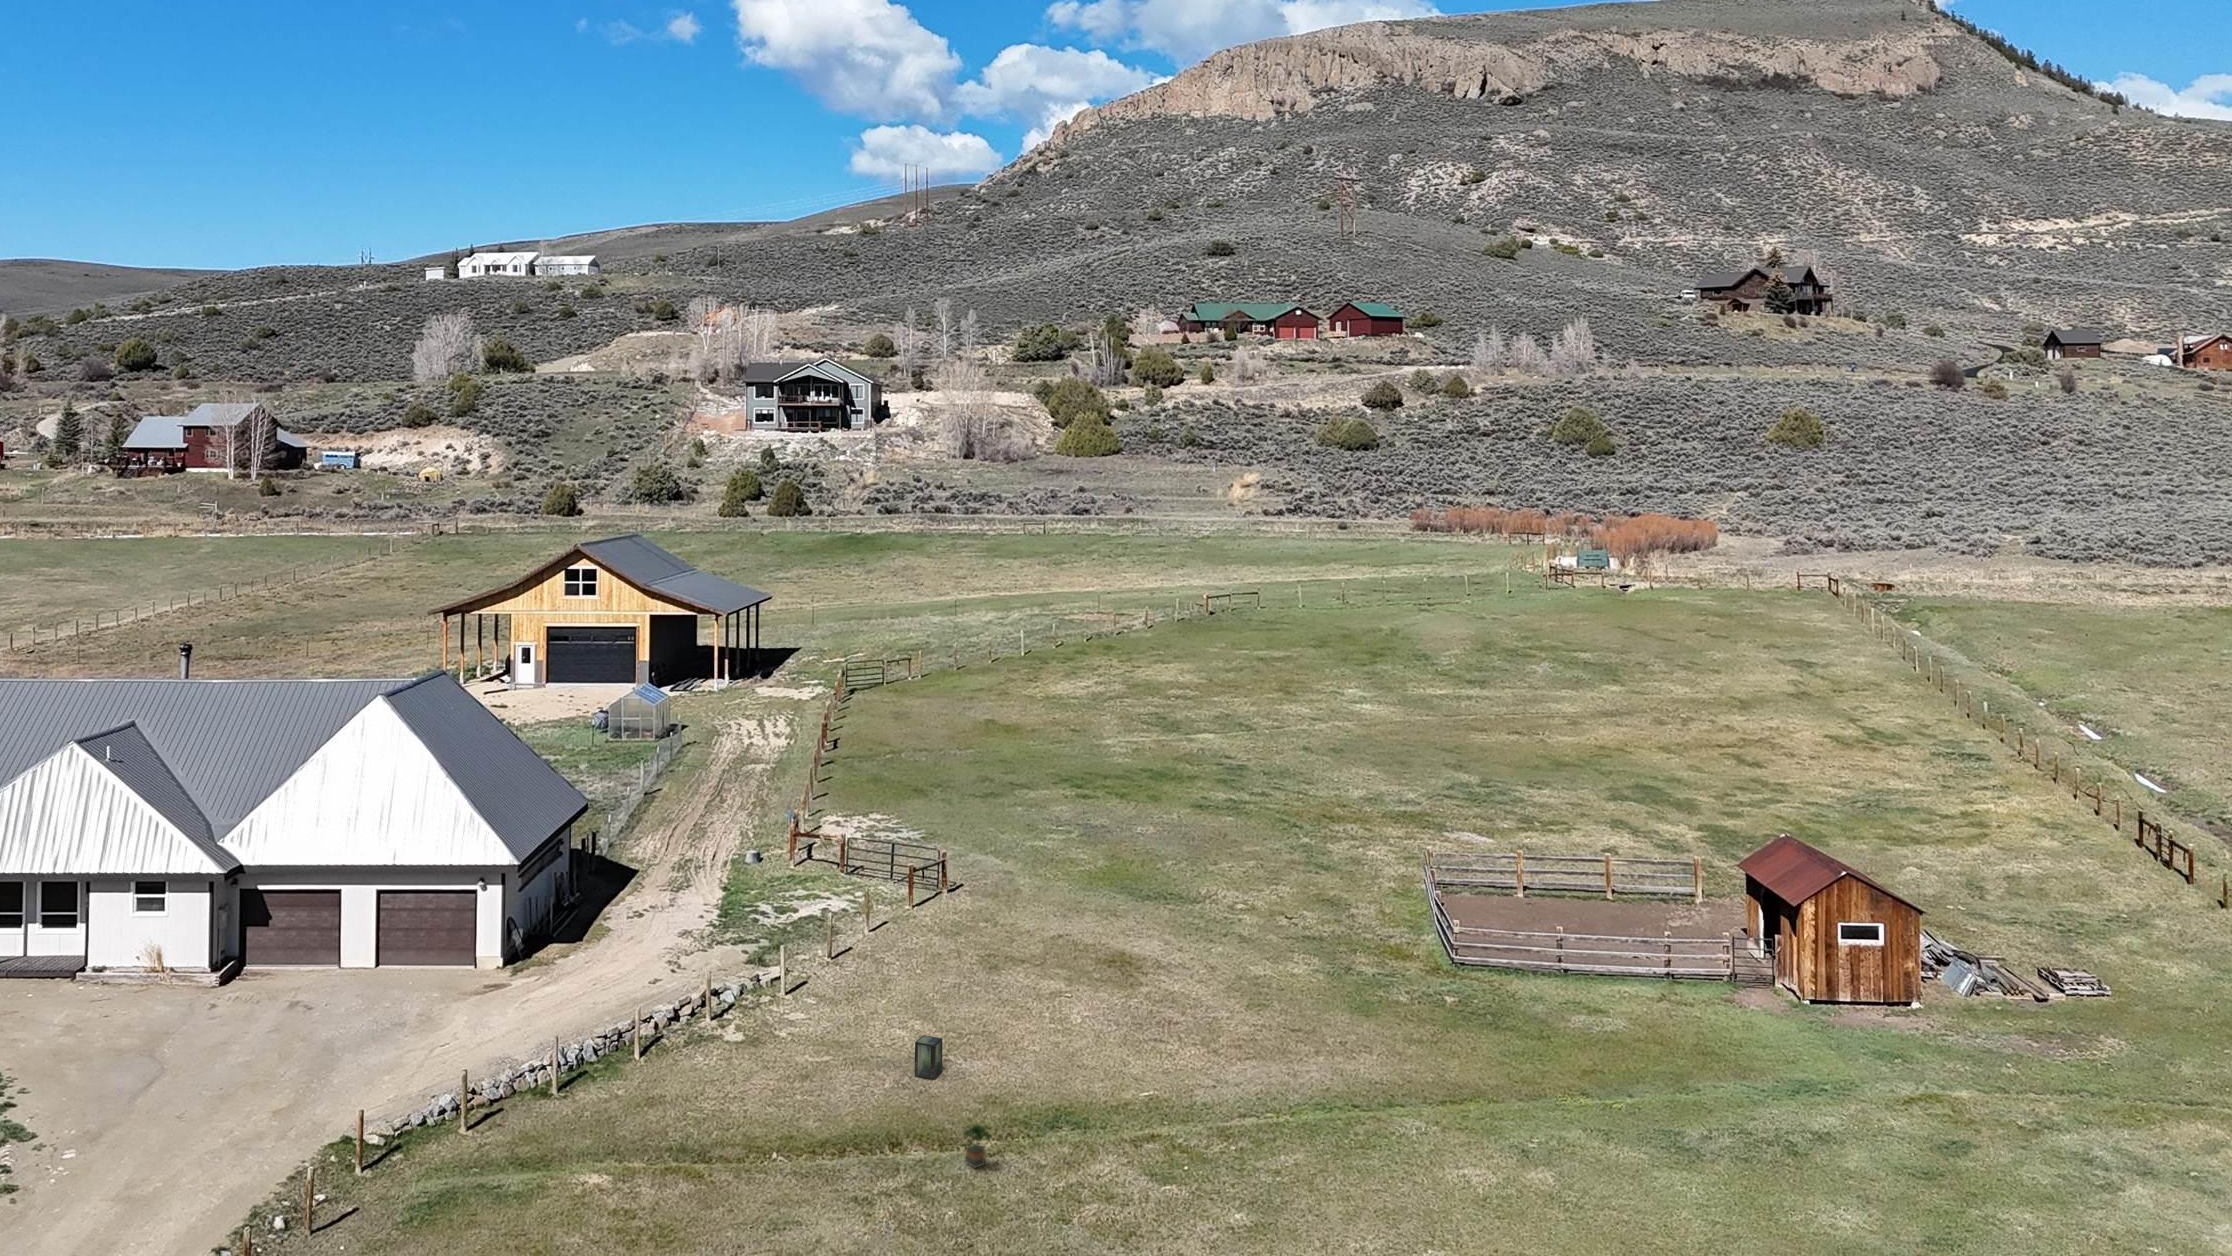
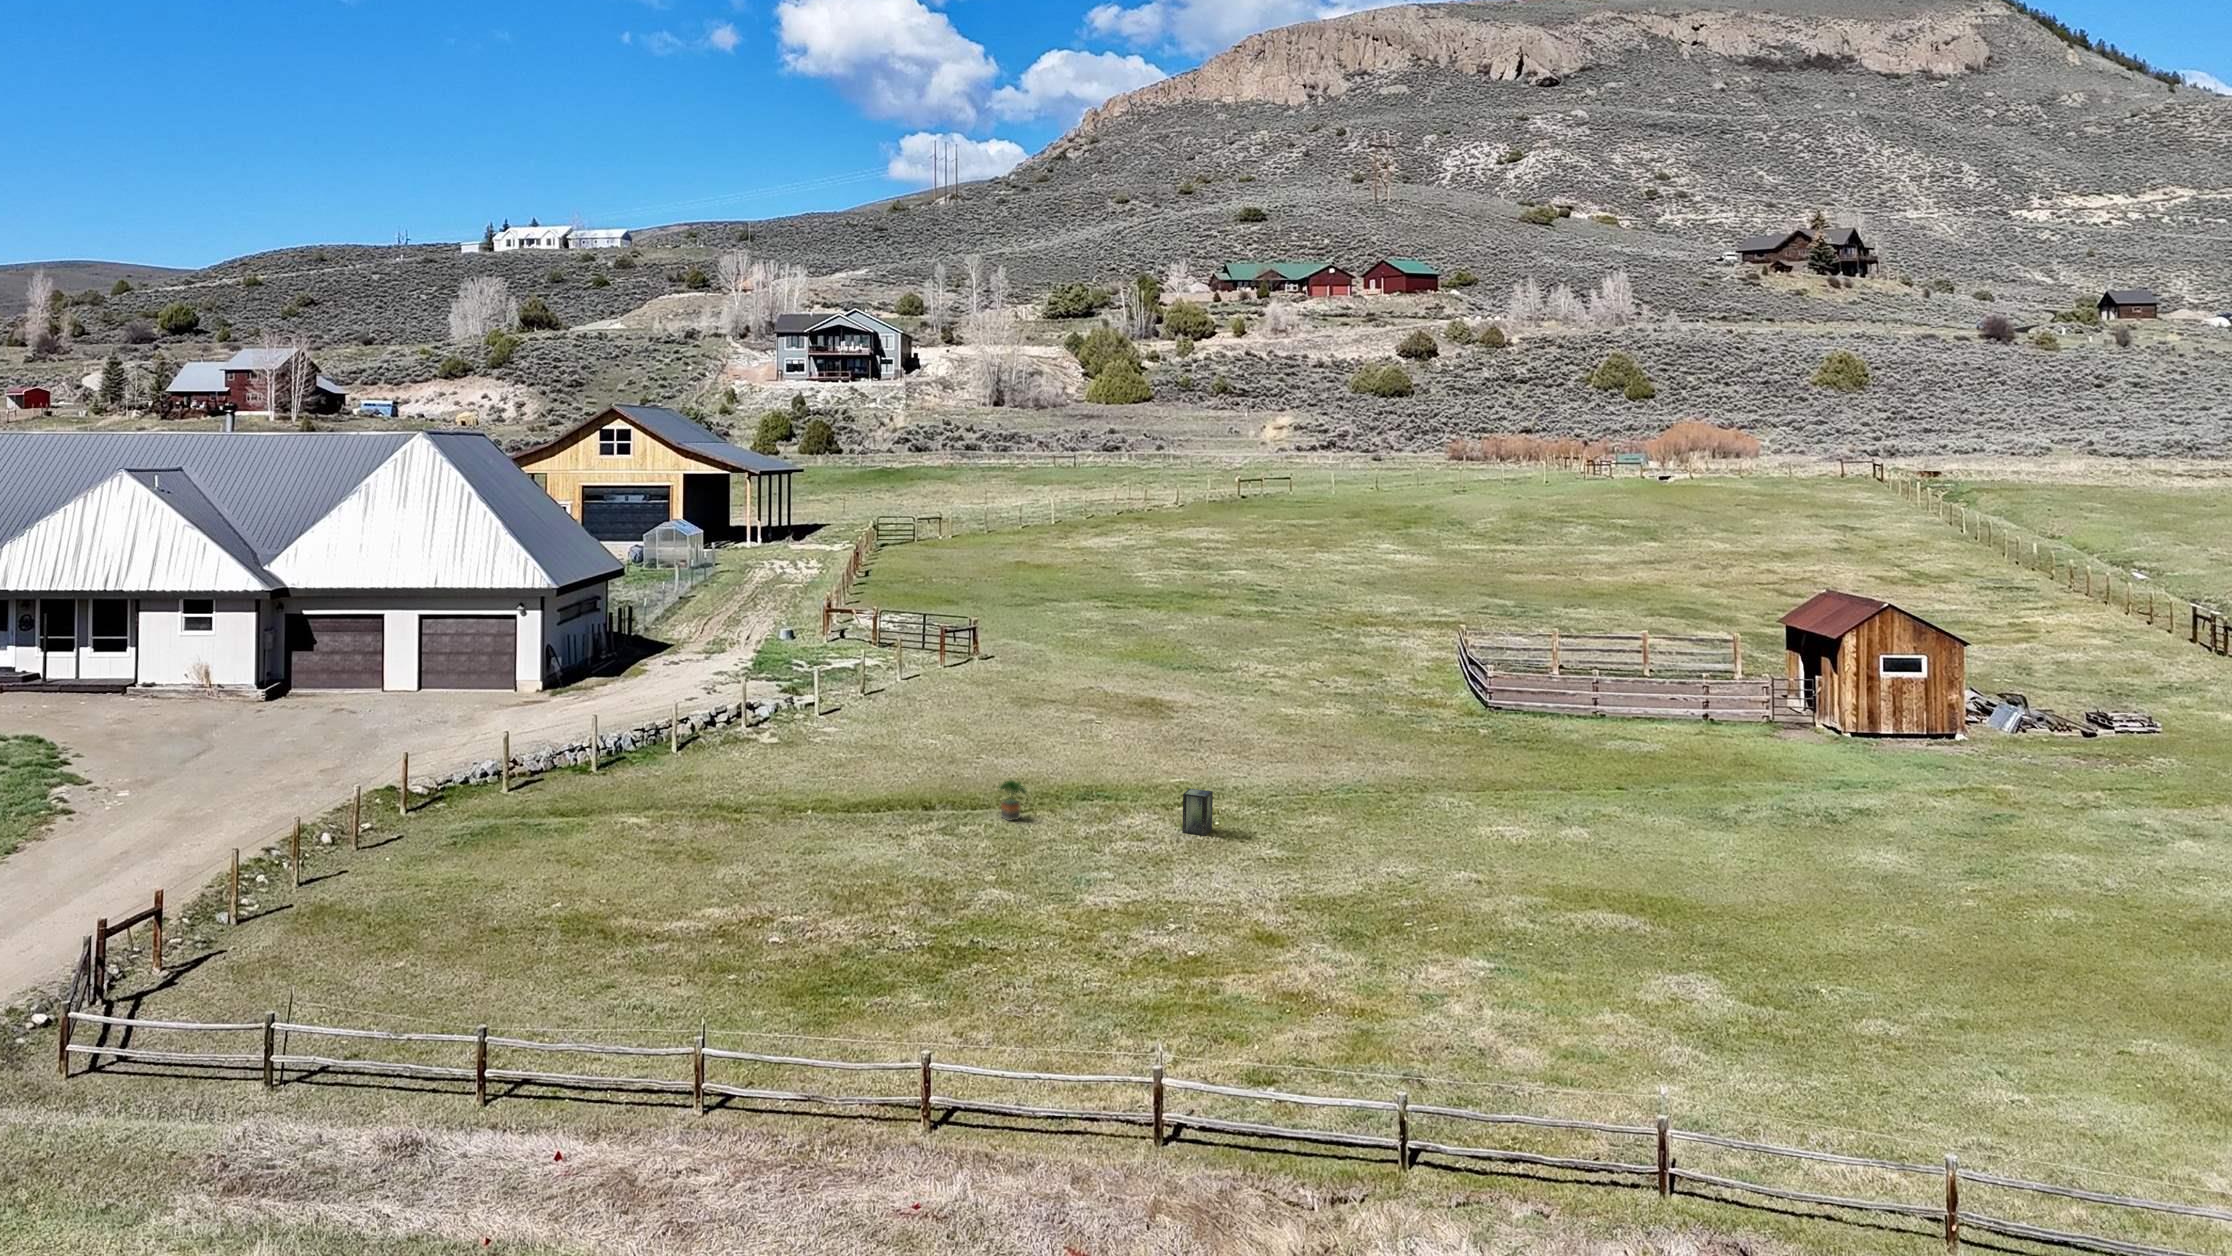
storage box: present [915,1035,943,1080] -> present [1182,789,1213,836]

